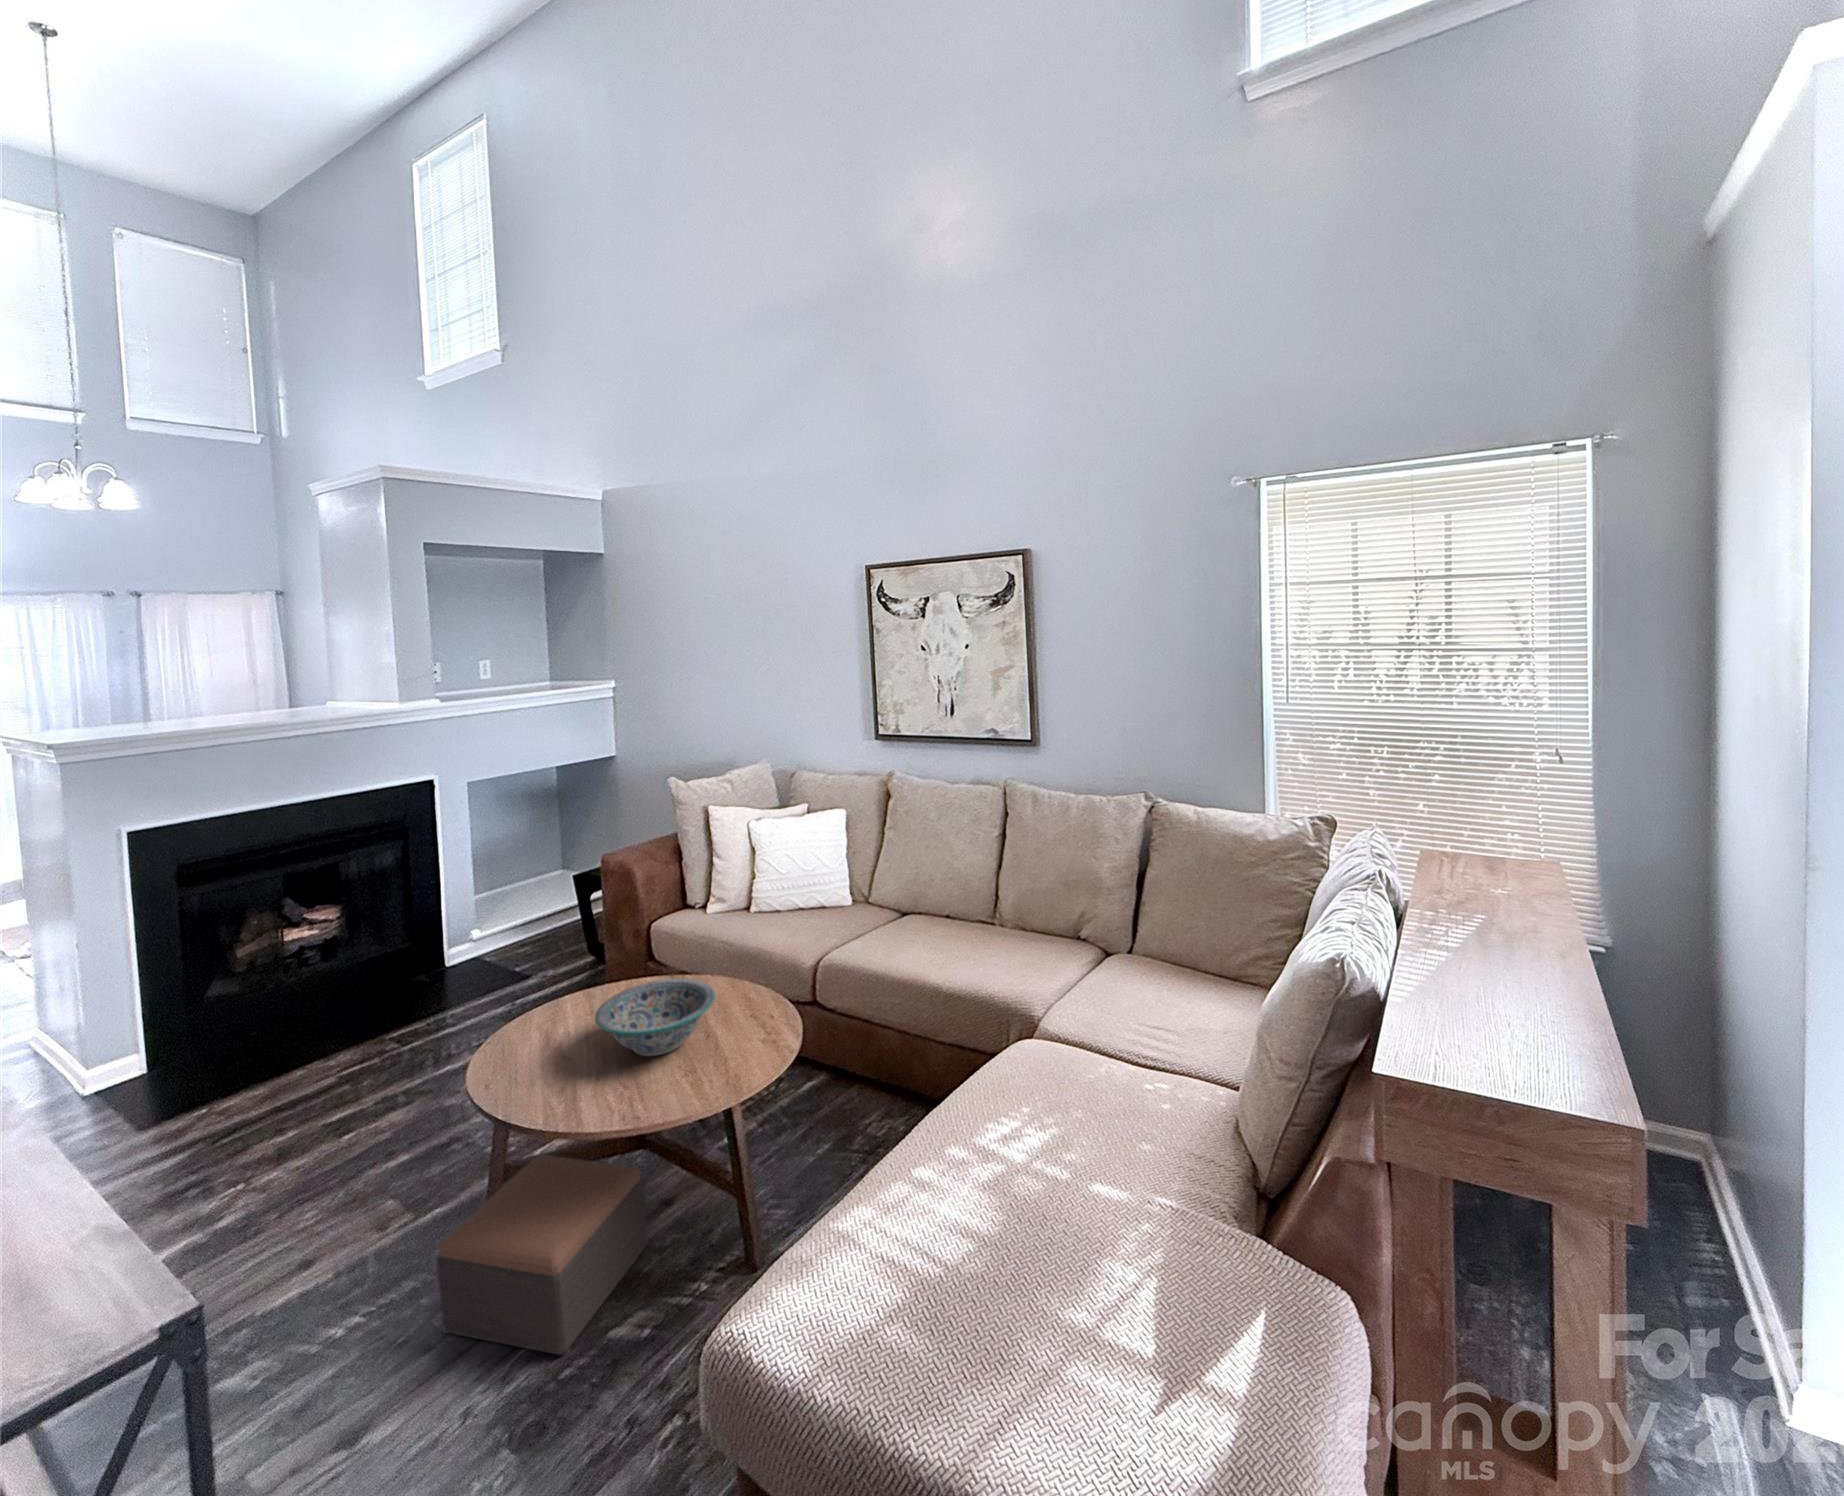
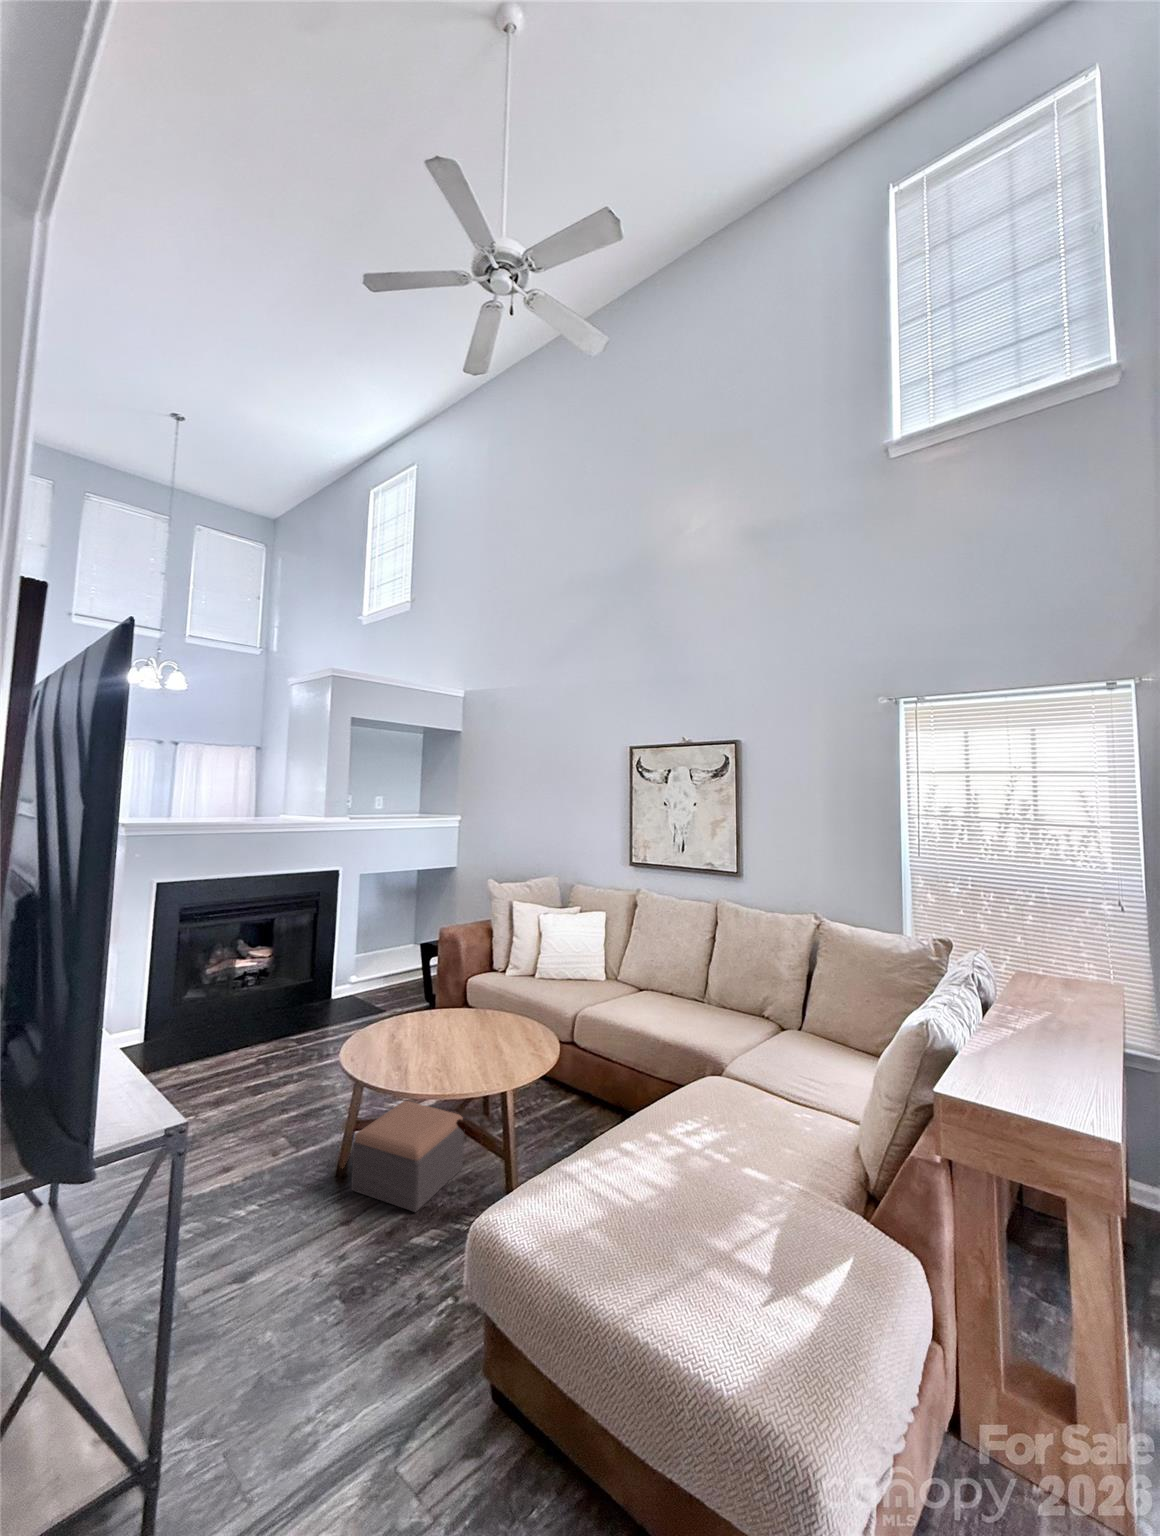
decorative bowl: present [595,979,715,1056] -> none [445,1003,514,1046]

